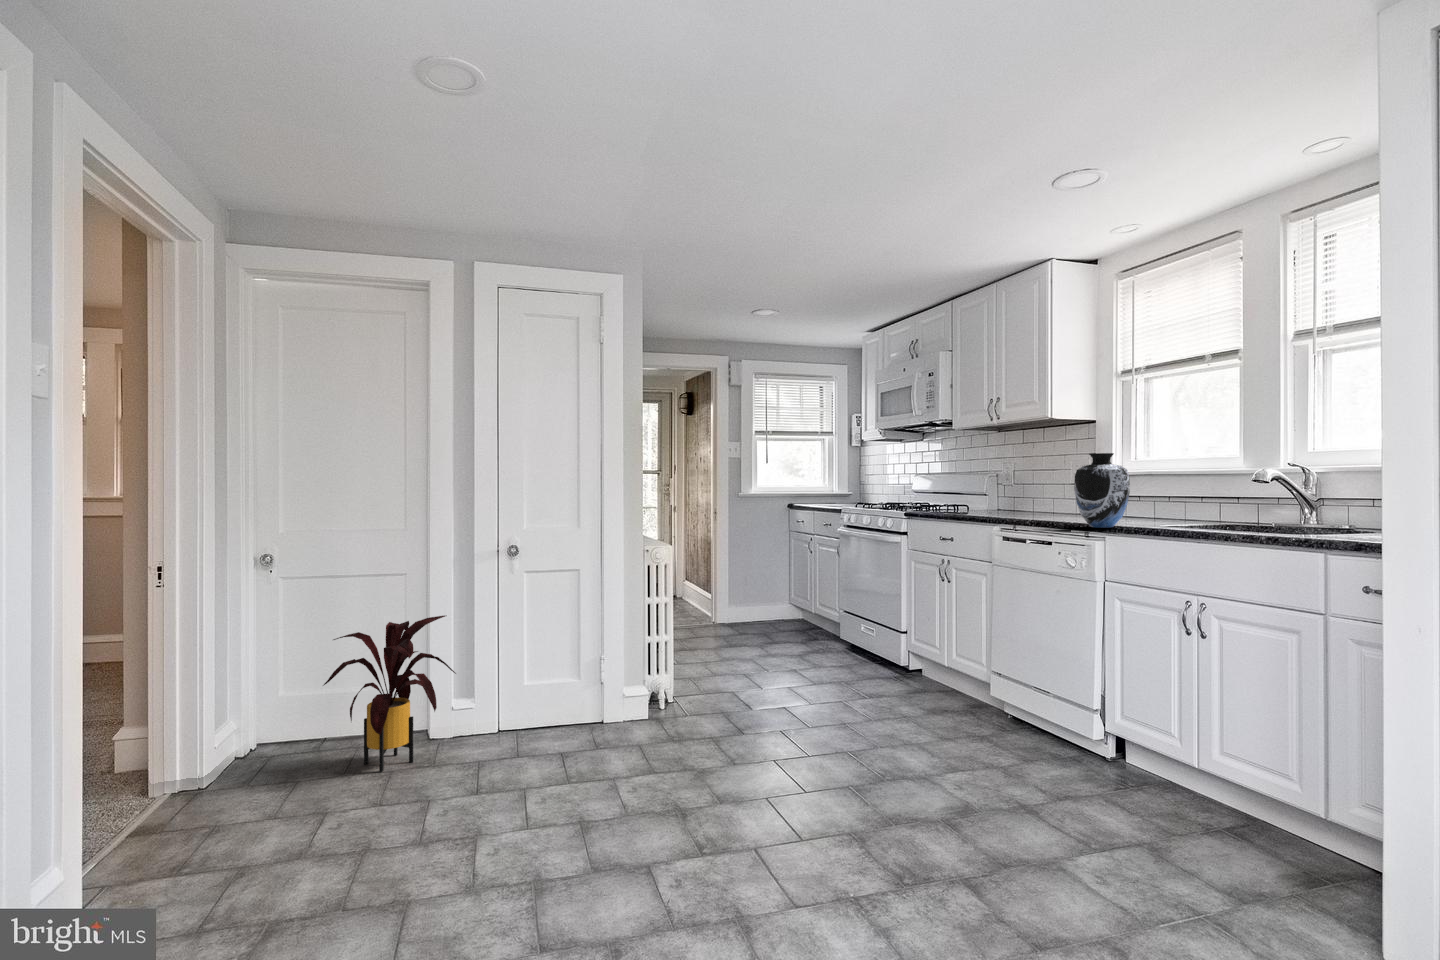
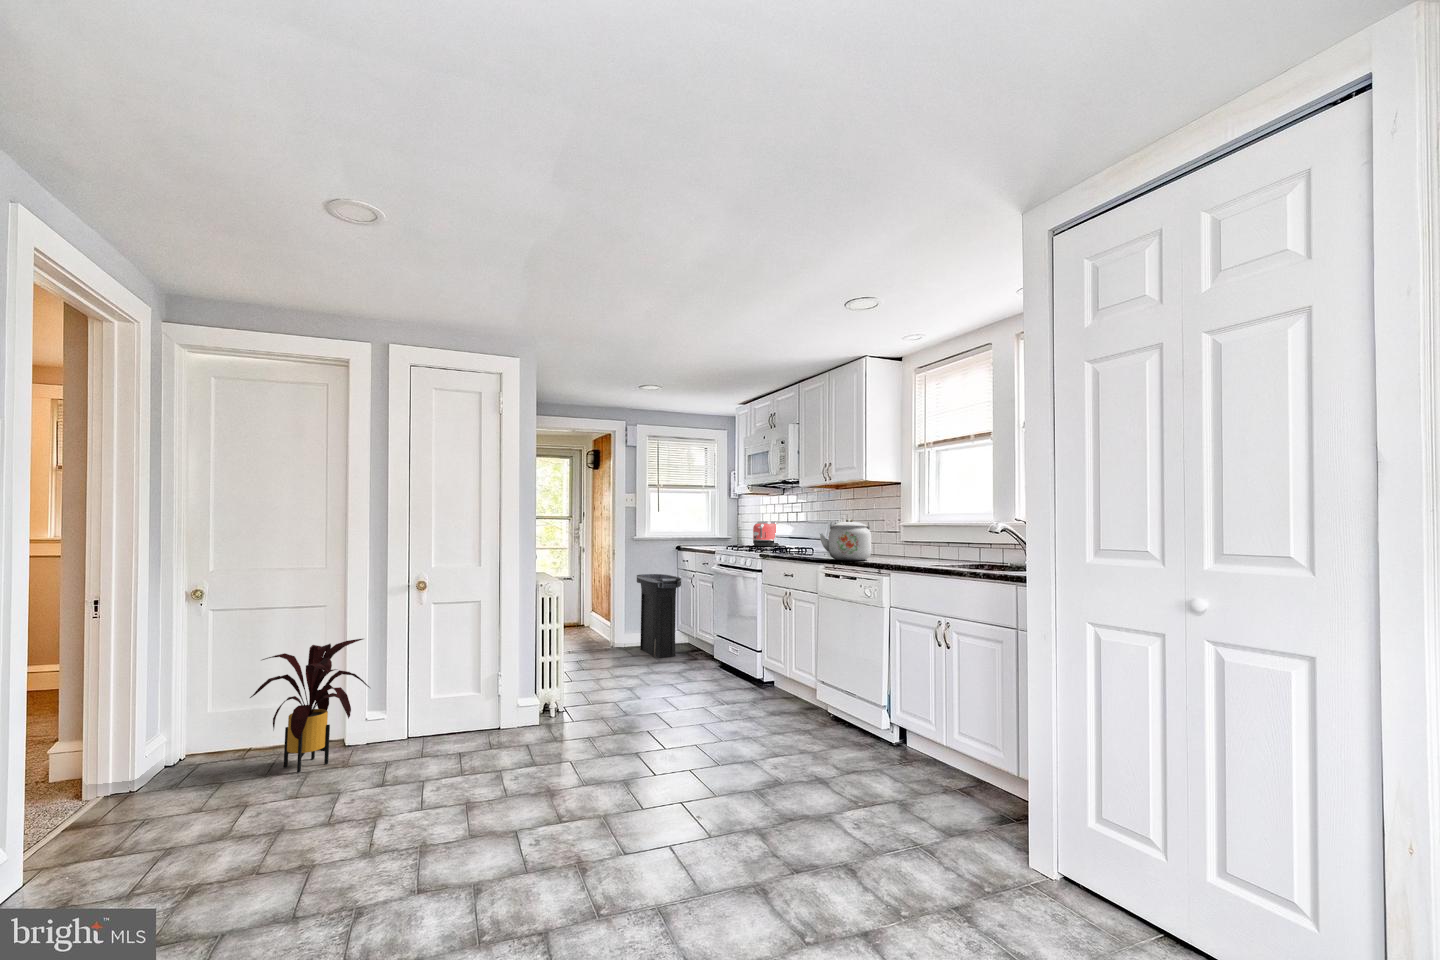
vase: present [1074,453,1130,528] -> none [867,509,905,565]
kettle: none [998,468,1069,521] -> present [820,519,871,561]
toaster: none [885,474,920,505] -> present [753,521,779,547]
trash can: none [743,538,799,637] -> present [637,574,681,658]

